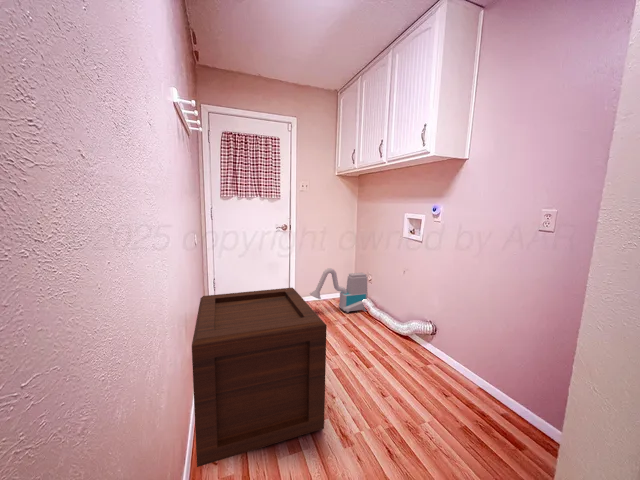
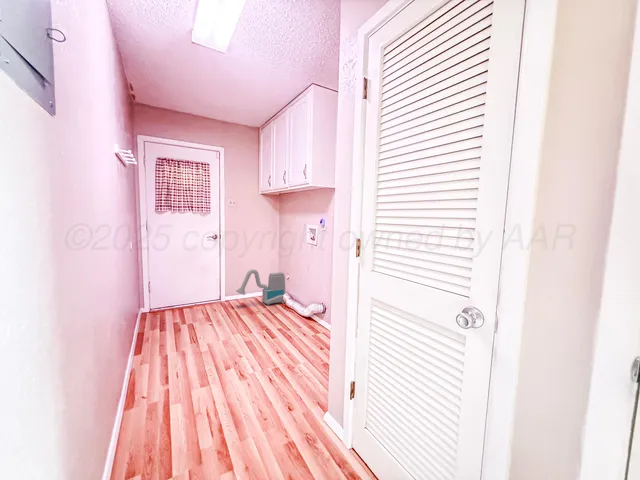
wooden crate: present [192,288,327,467] -> none [127,281,228,401]

